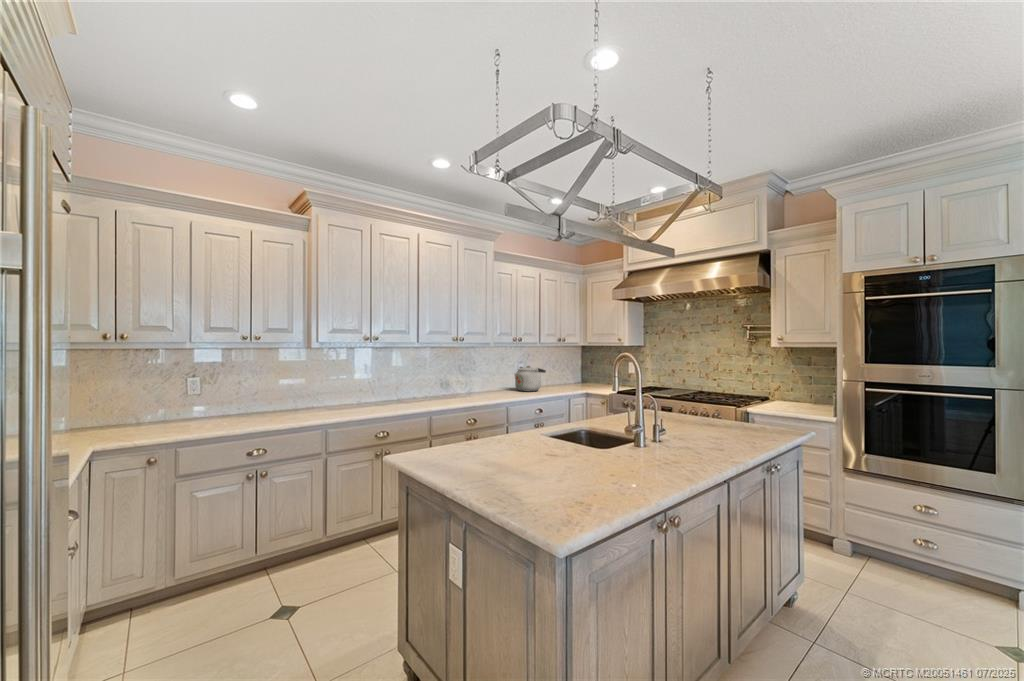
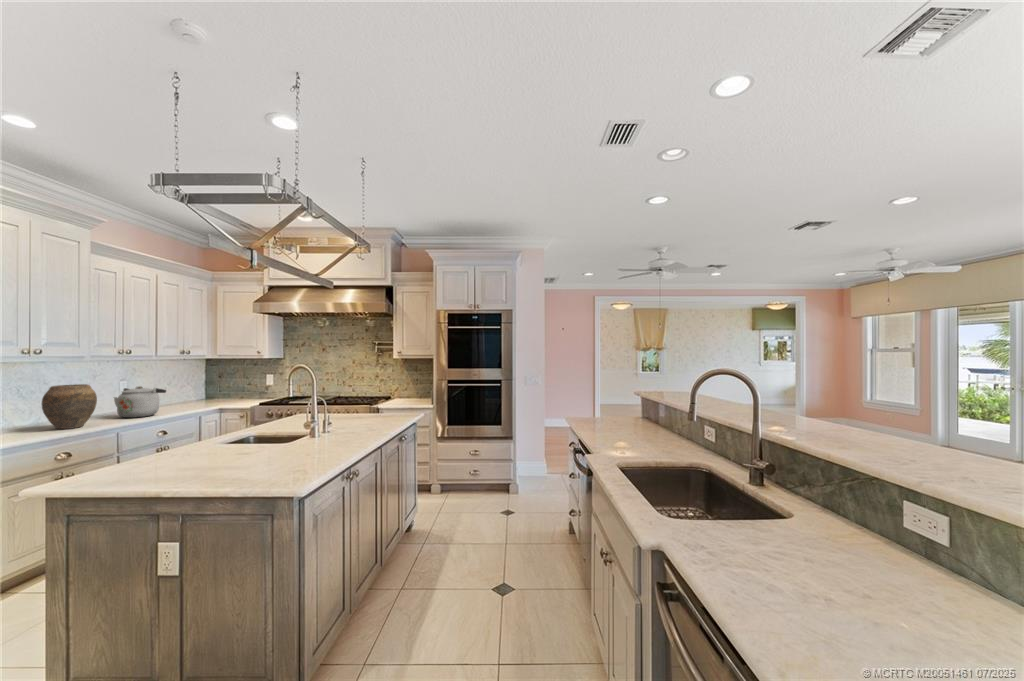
vase: none [472,361,501,394] -> present [42,384,97,429]

